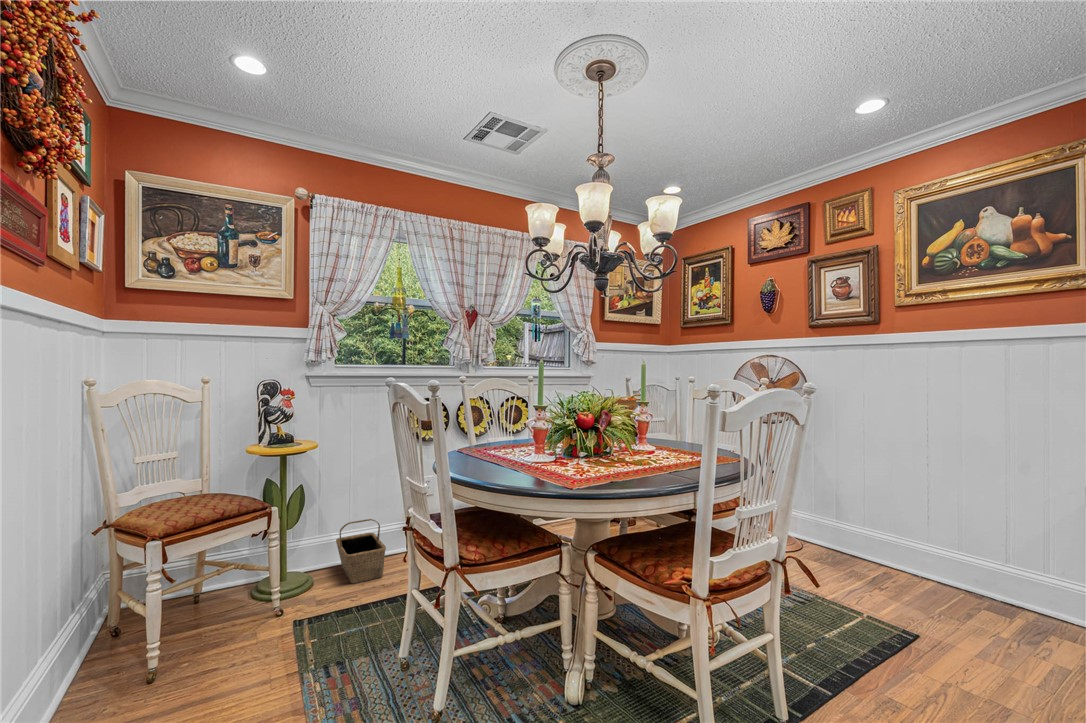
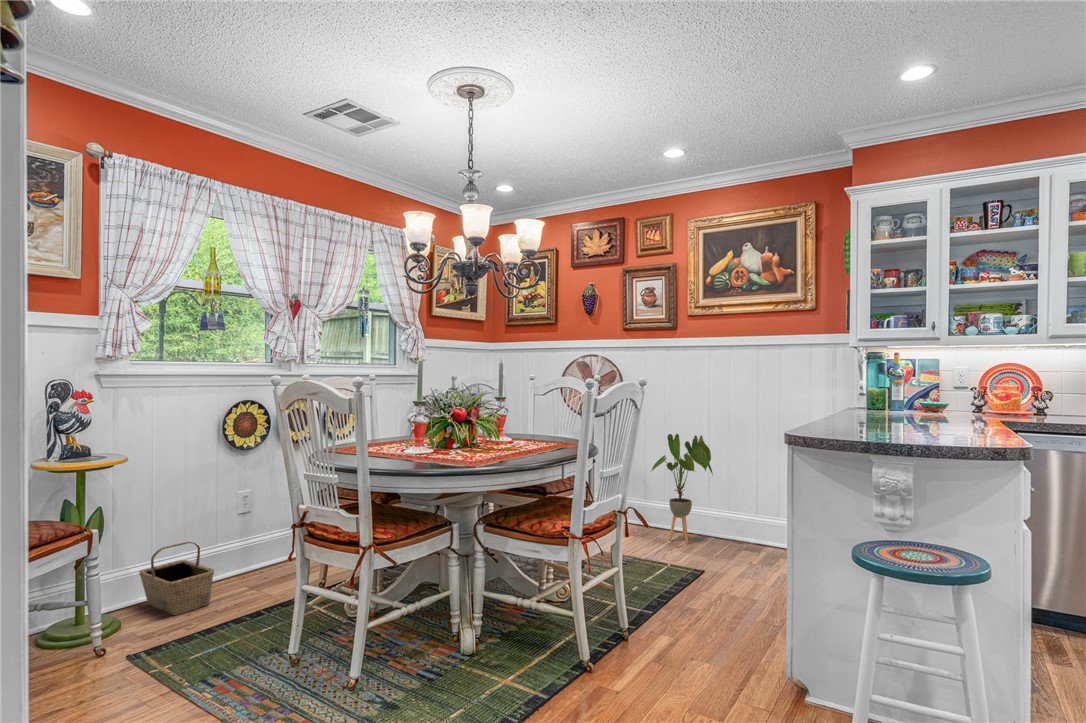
house plant: none [841,450,936,587] -> present [651,434,713,544]

